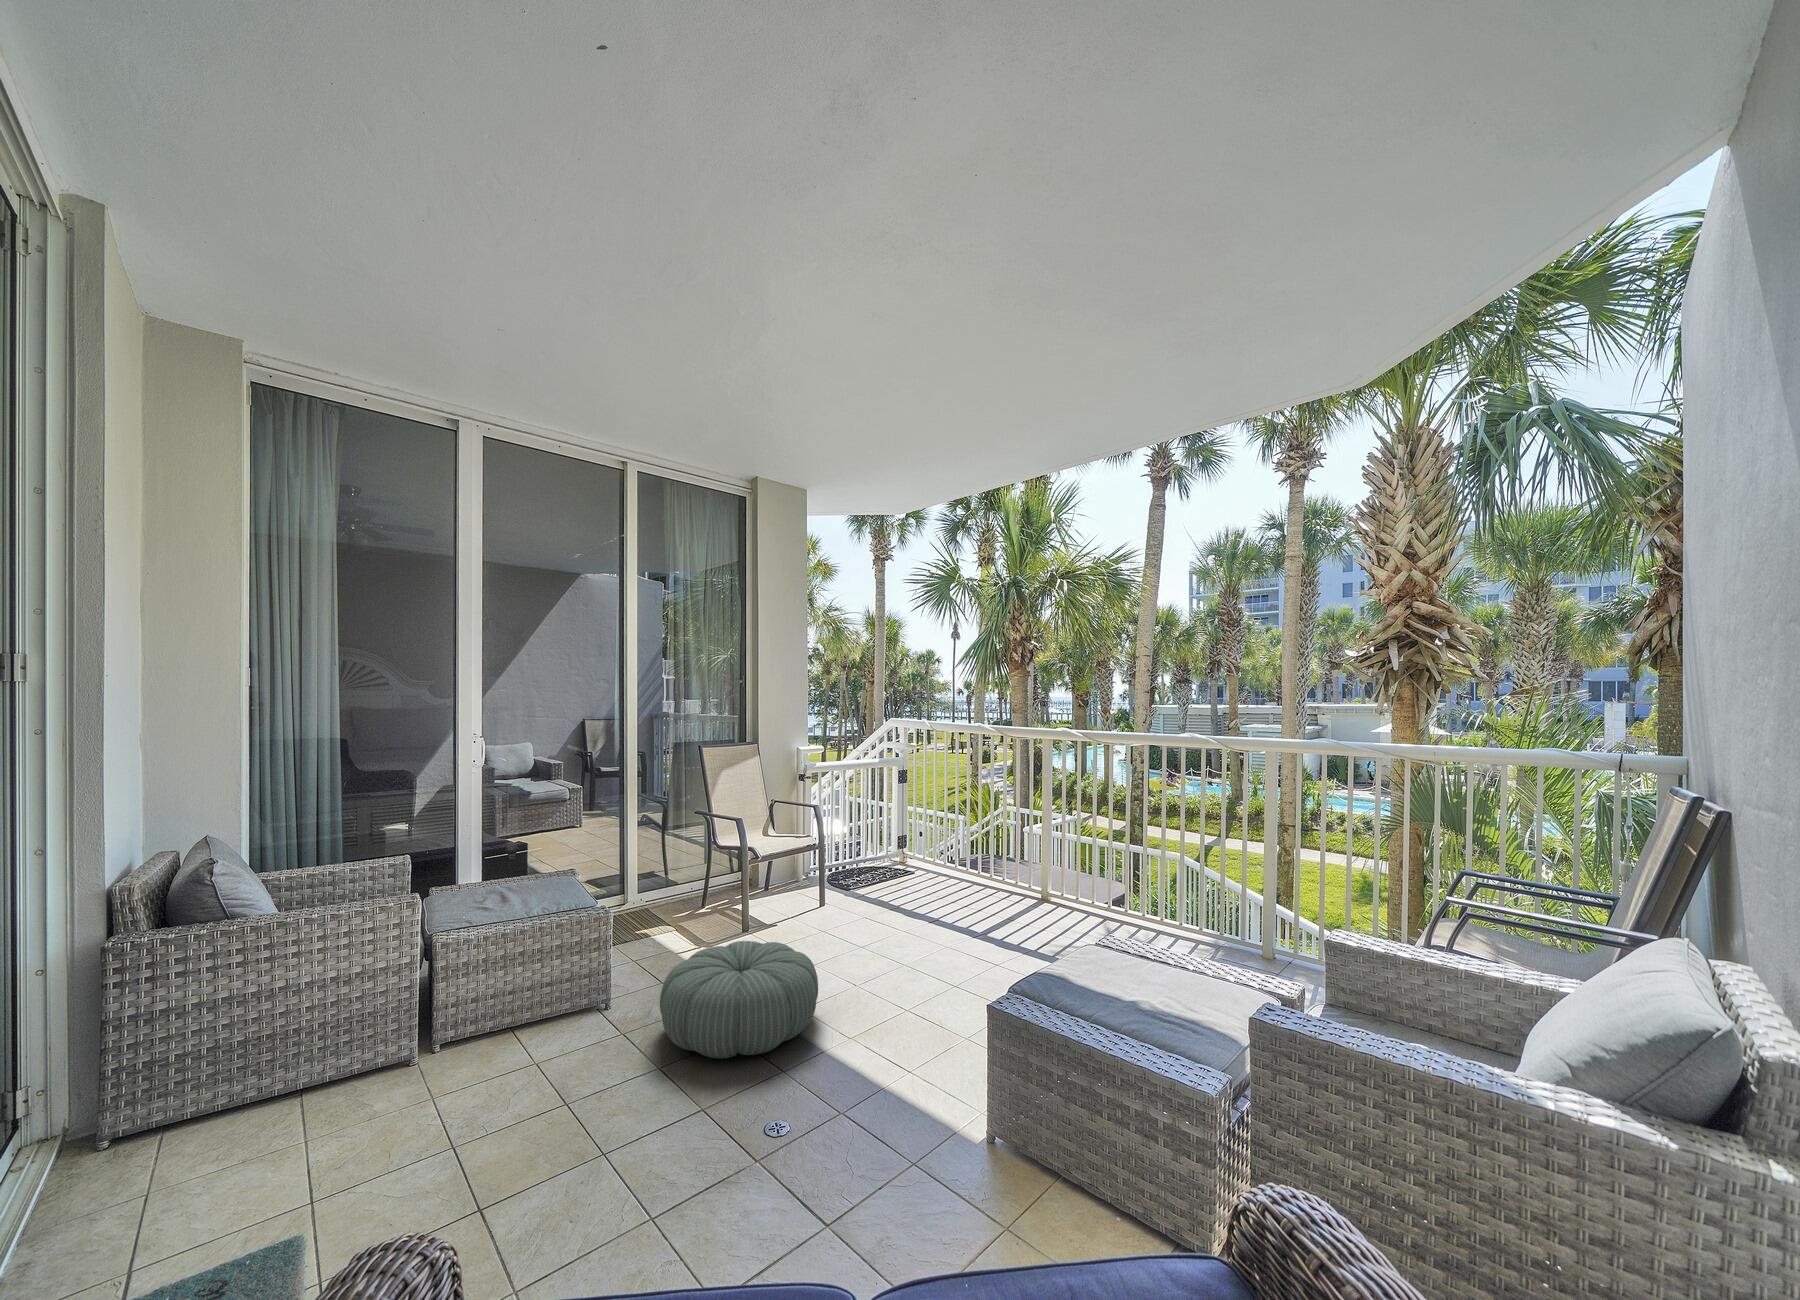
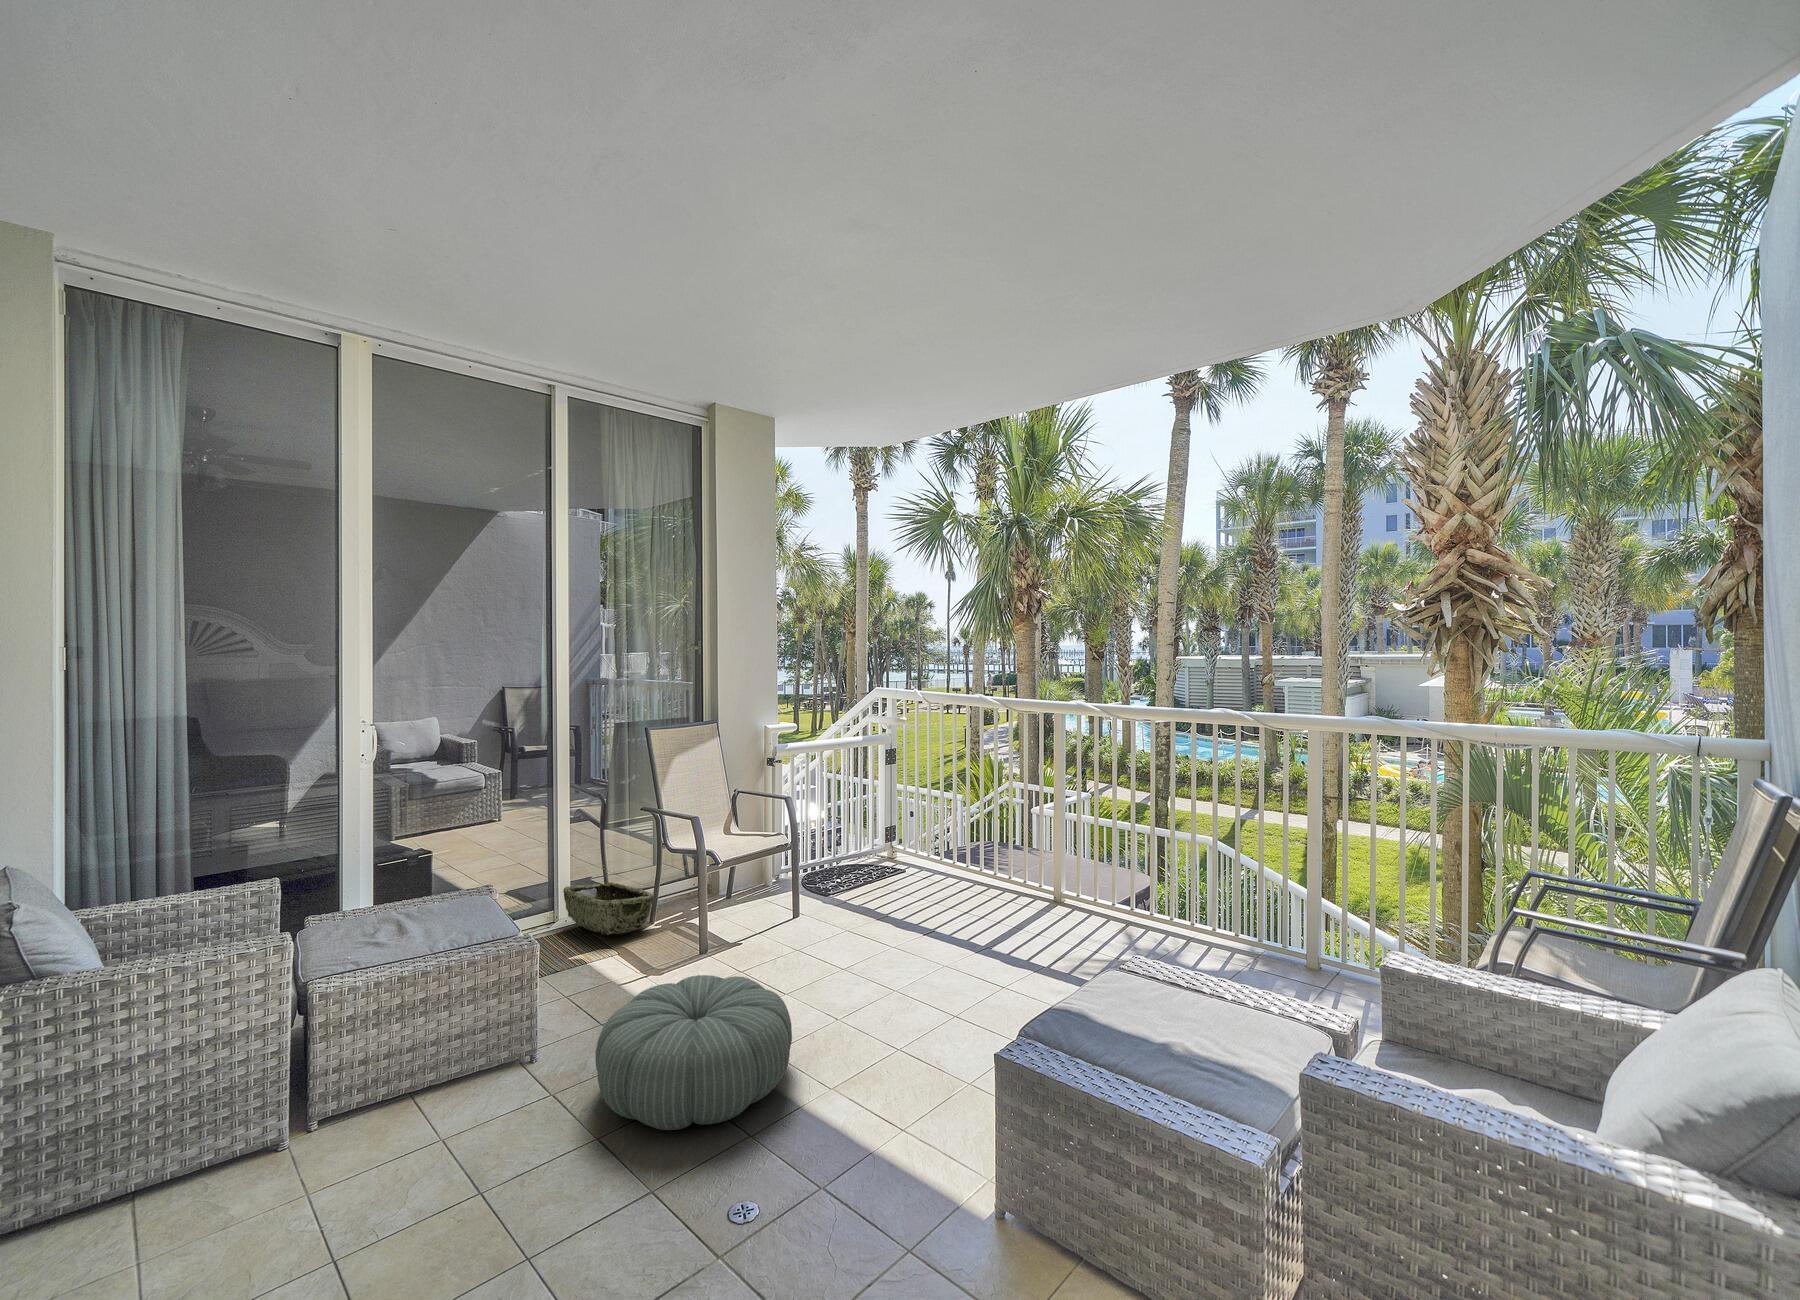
woven basket: none [629,877,704,919] -> present [563,883,654,935]

